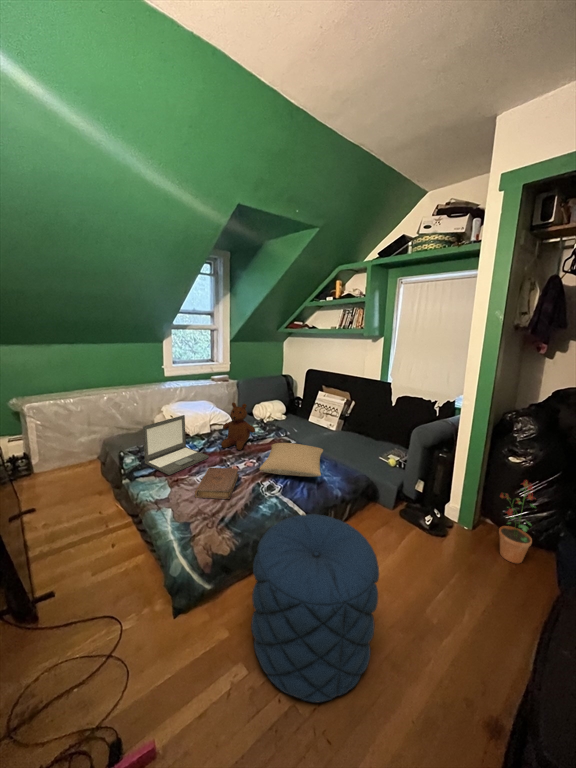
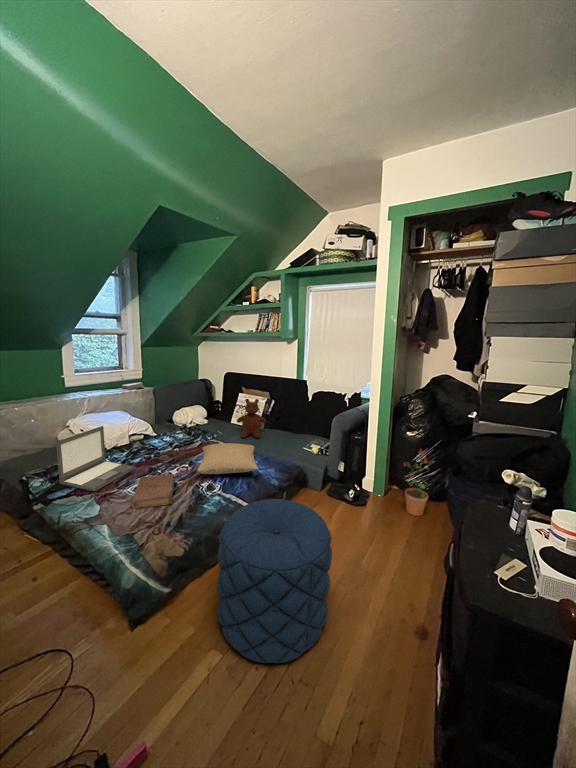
teddy bear: present [221,403,255,450] -> present [237,399,267,438]

